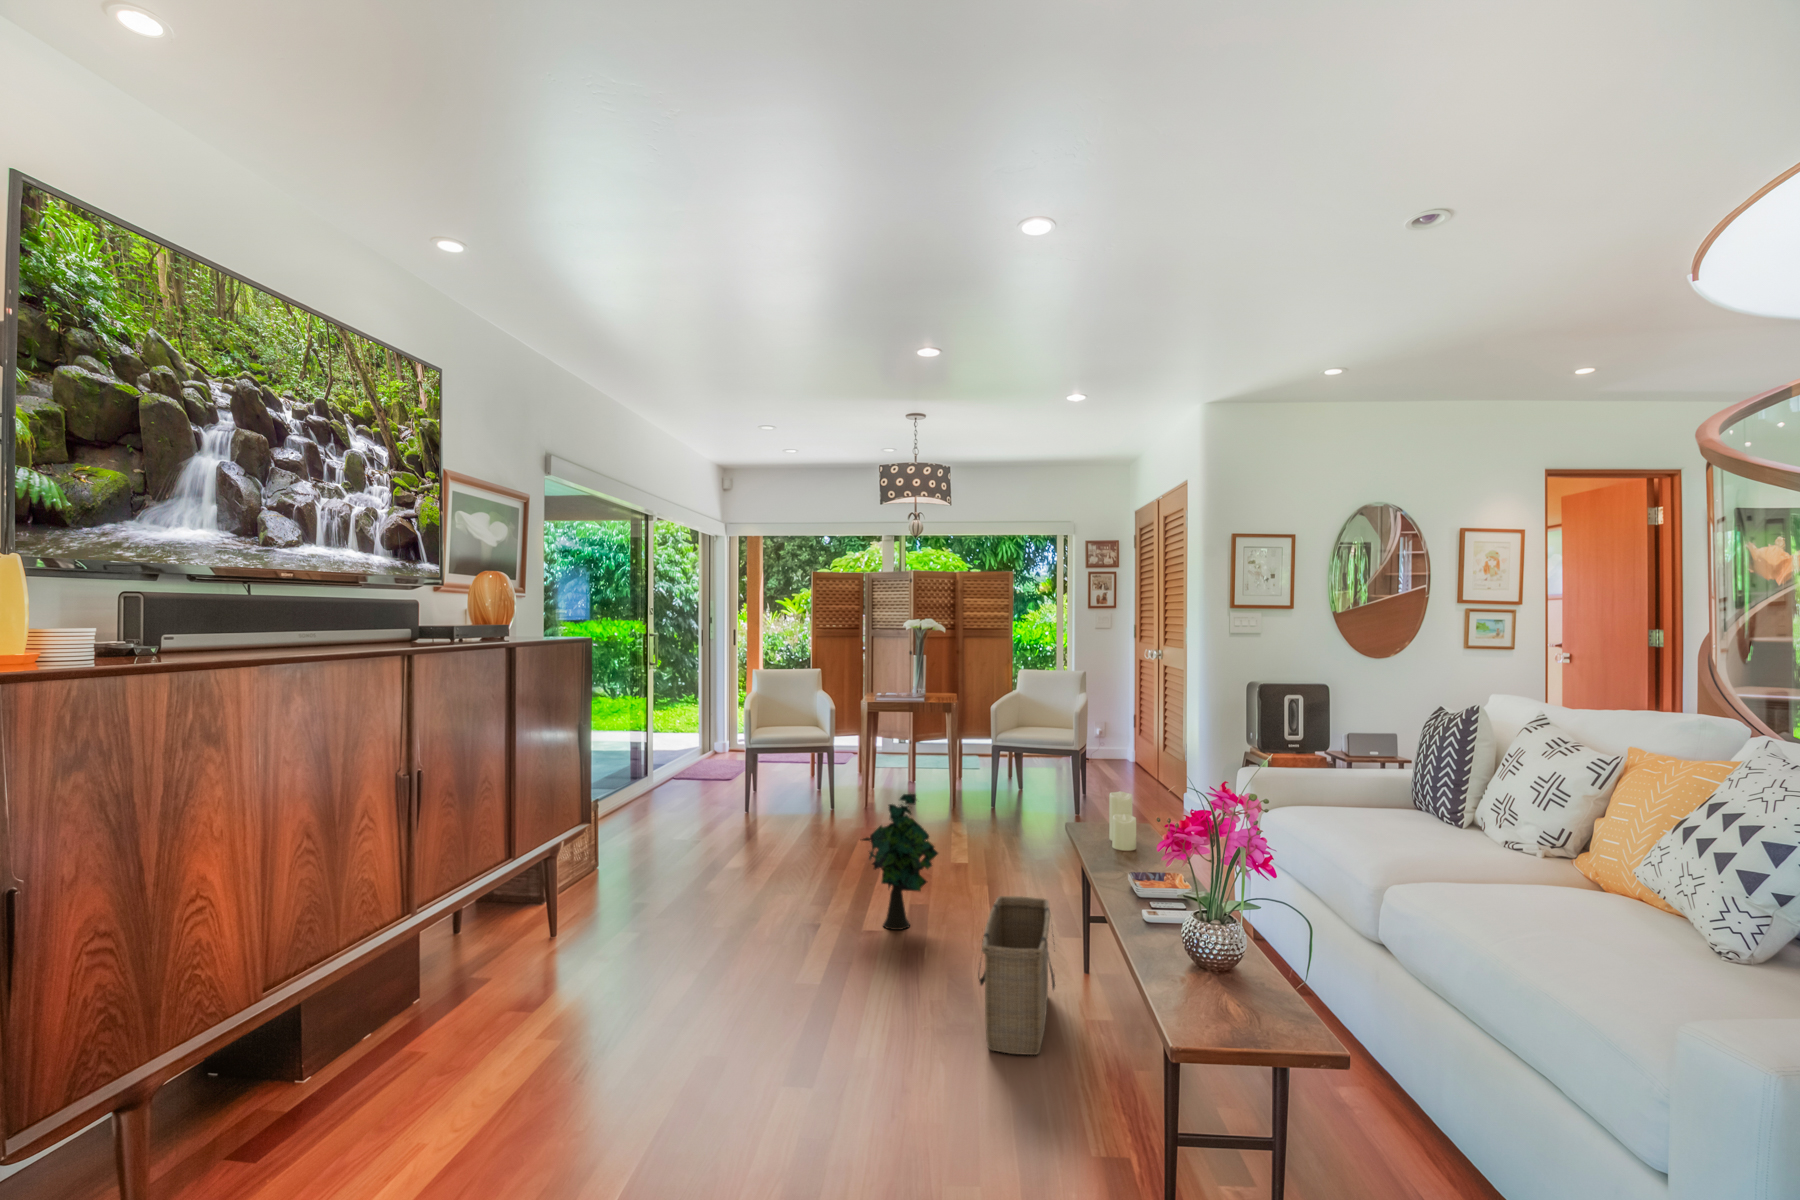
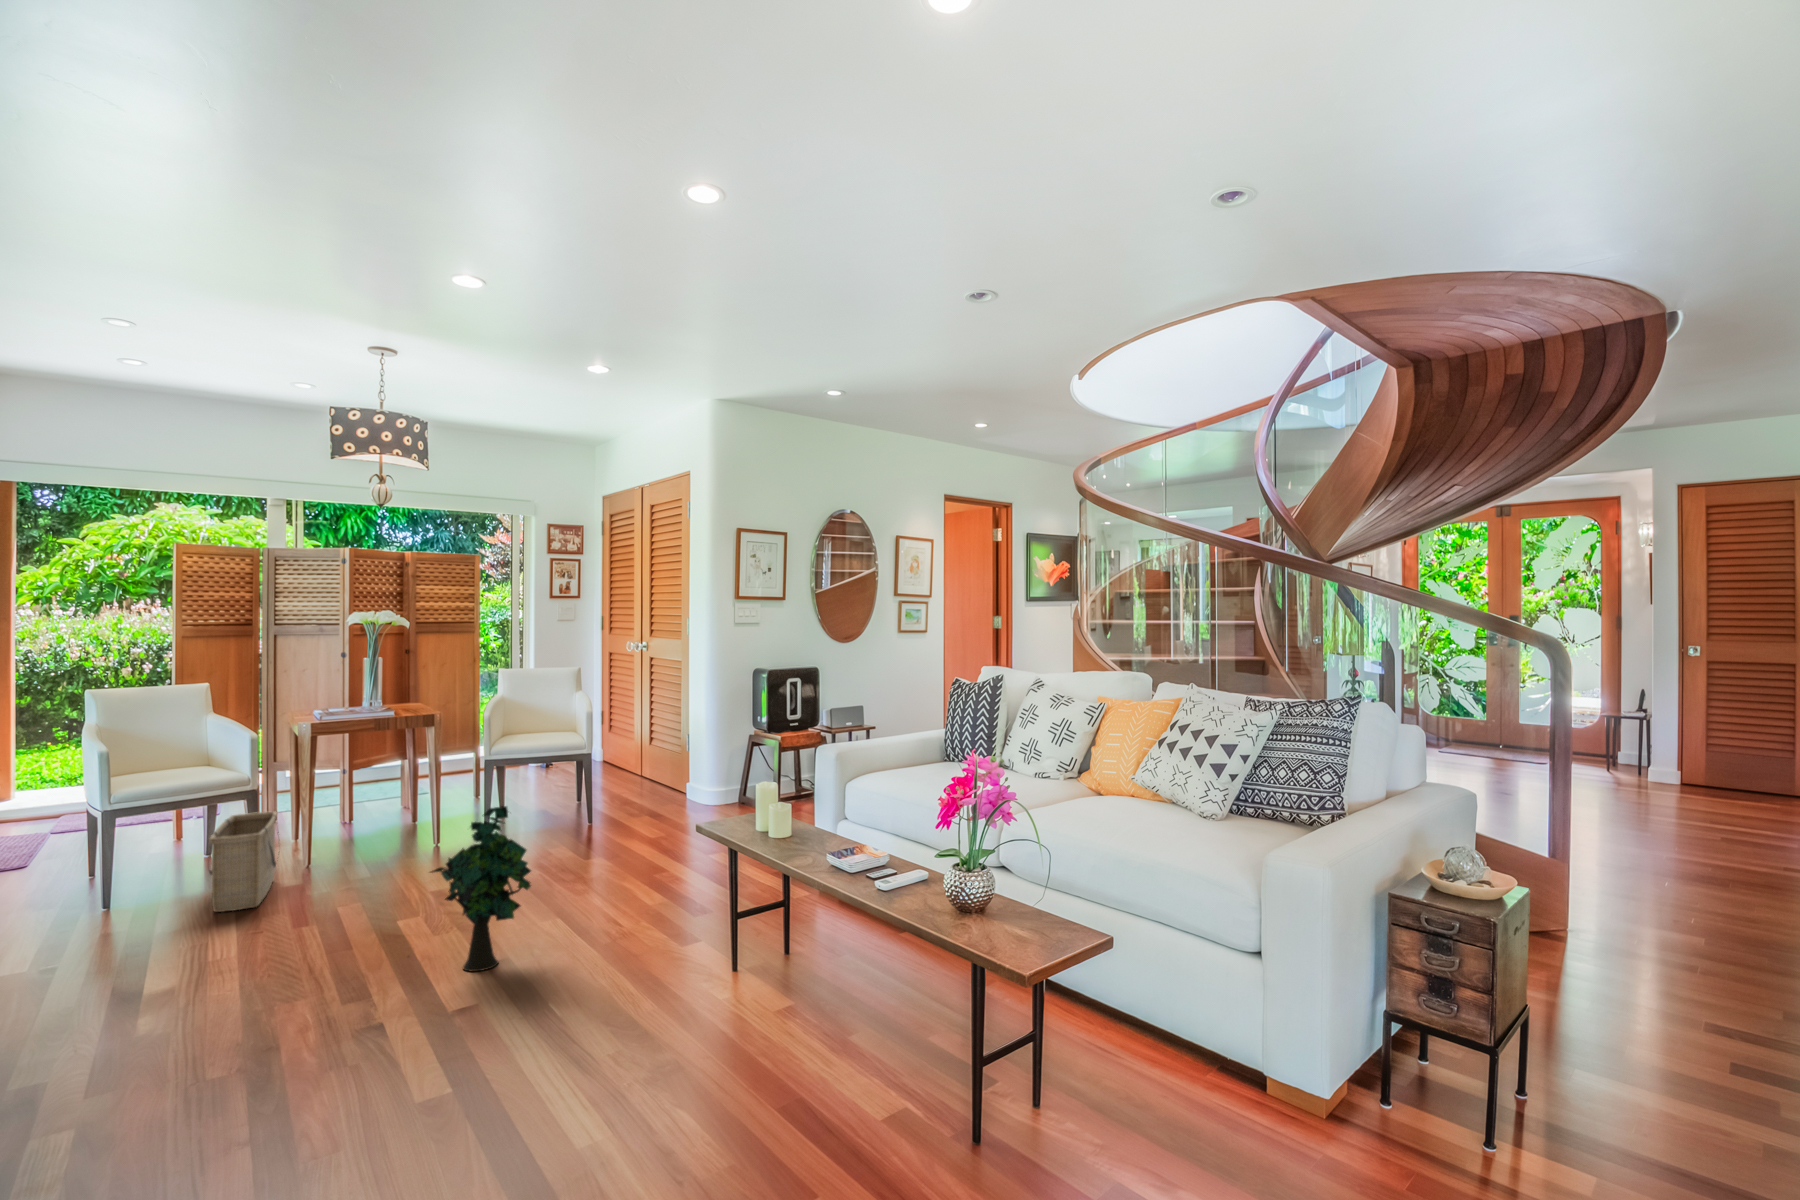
basket: present [978,896,1055,1055] -> present [209,811,279,912]

